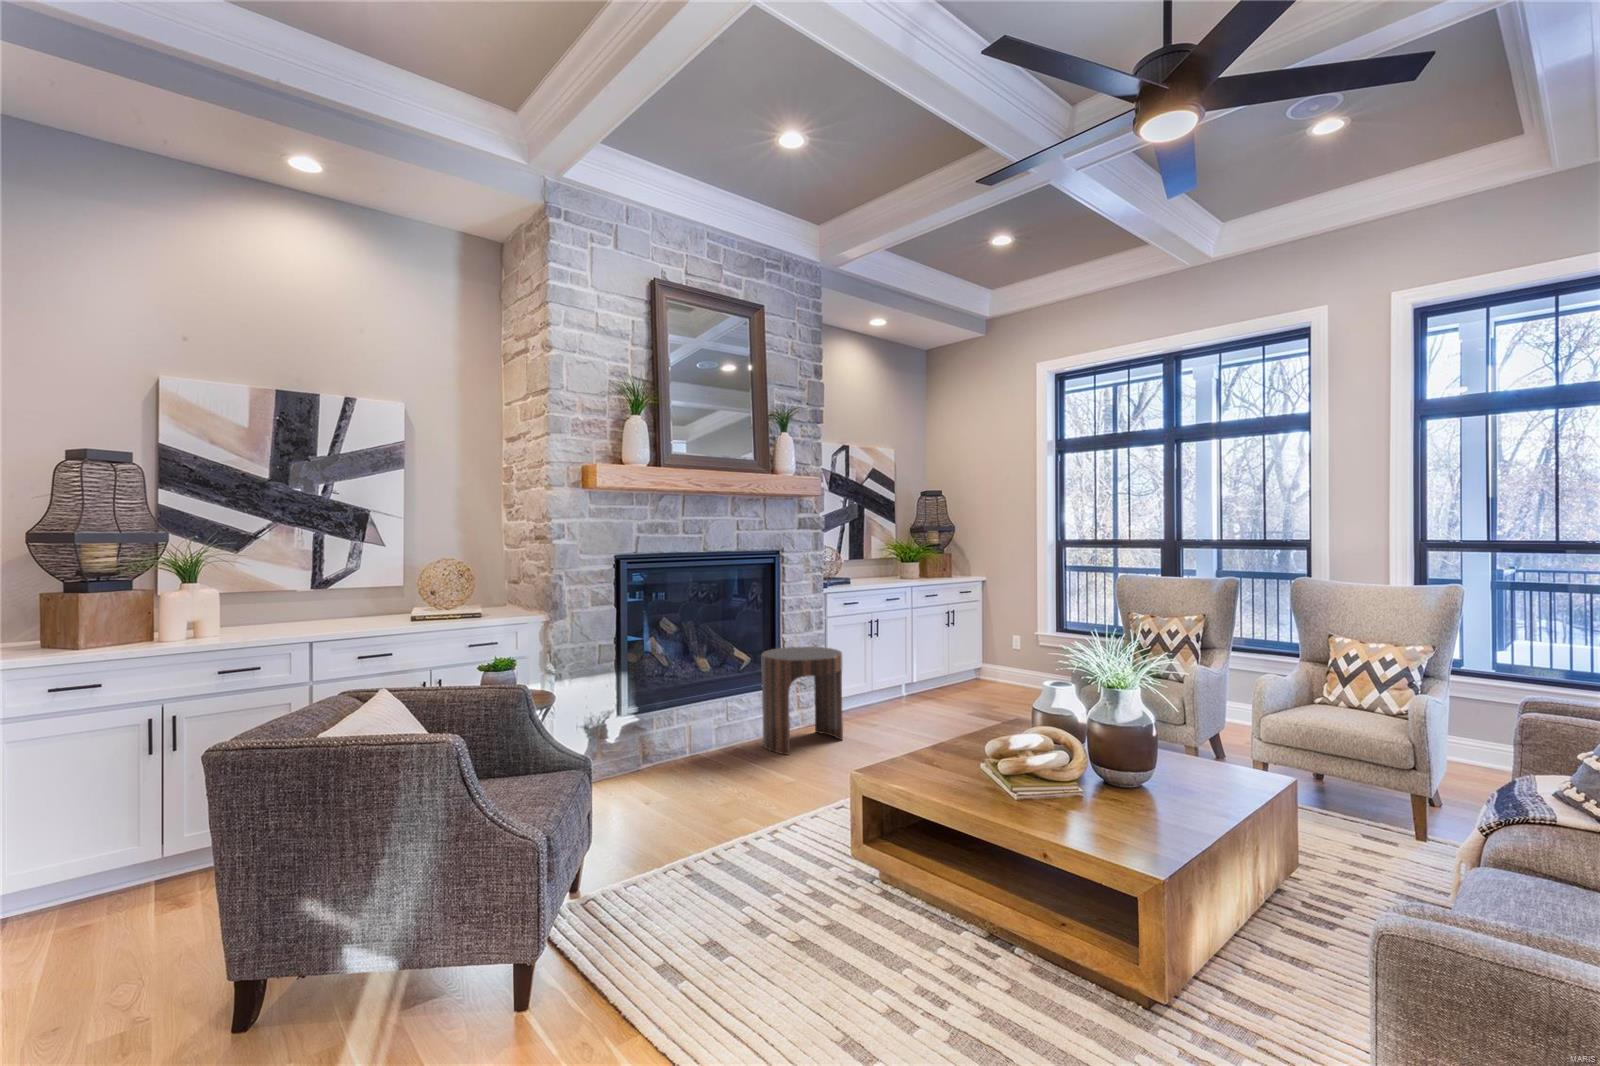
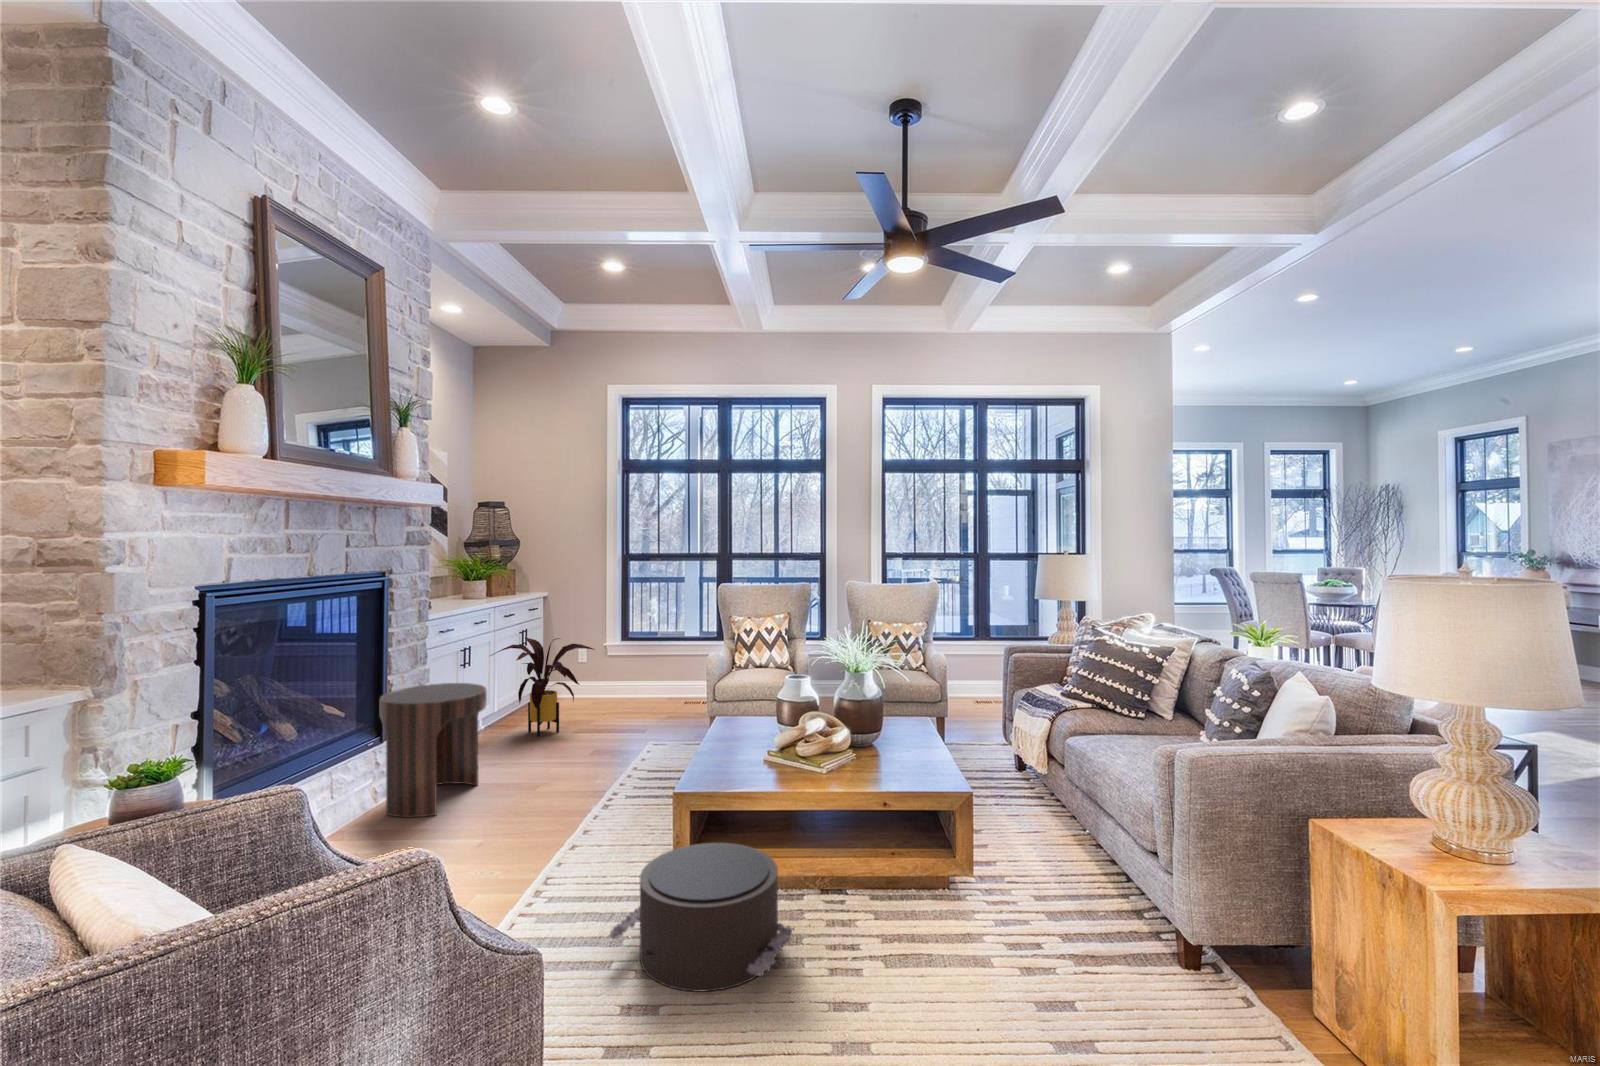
house plant: none [902,618,996,712] -> present [490,637,595,736]
pouf: none [744,827,893,978] -> present [608,843,794,992]

